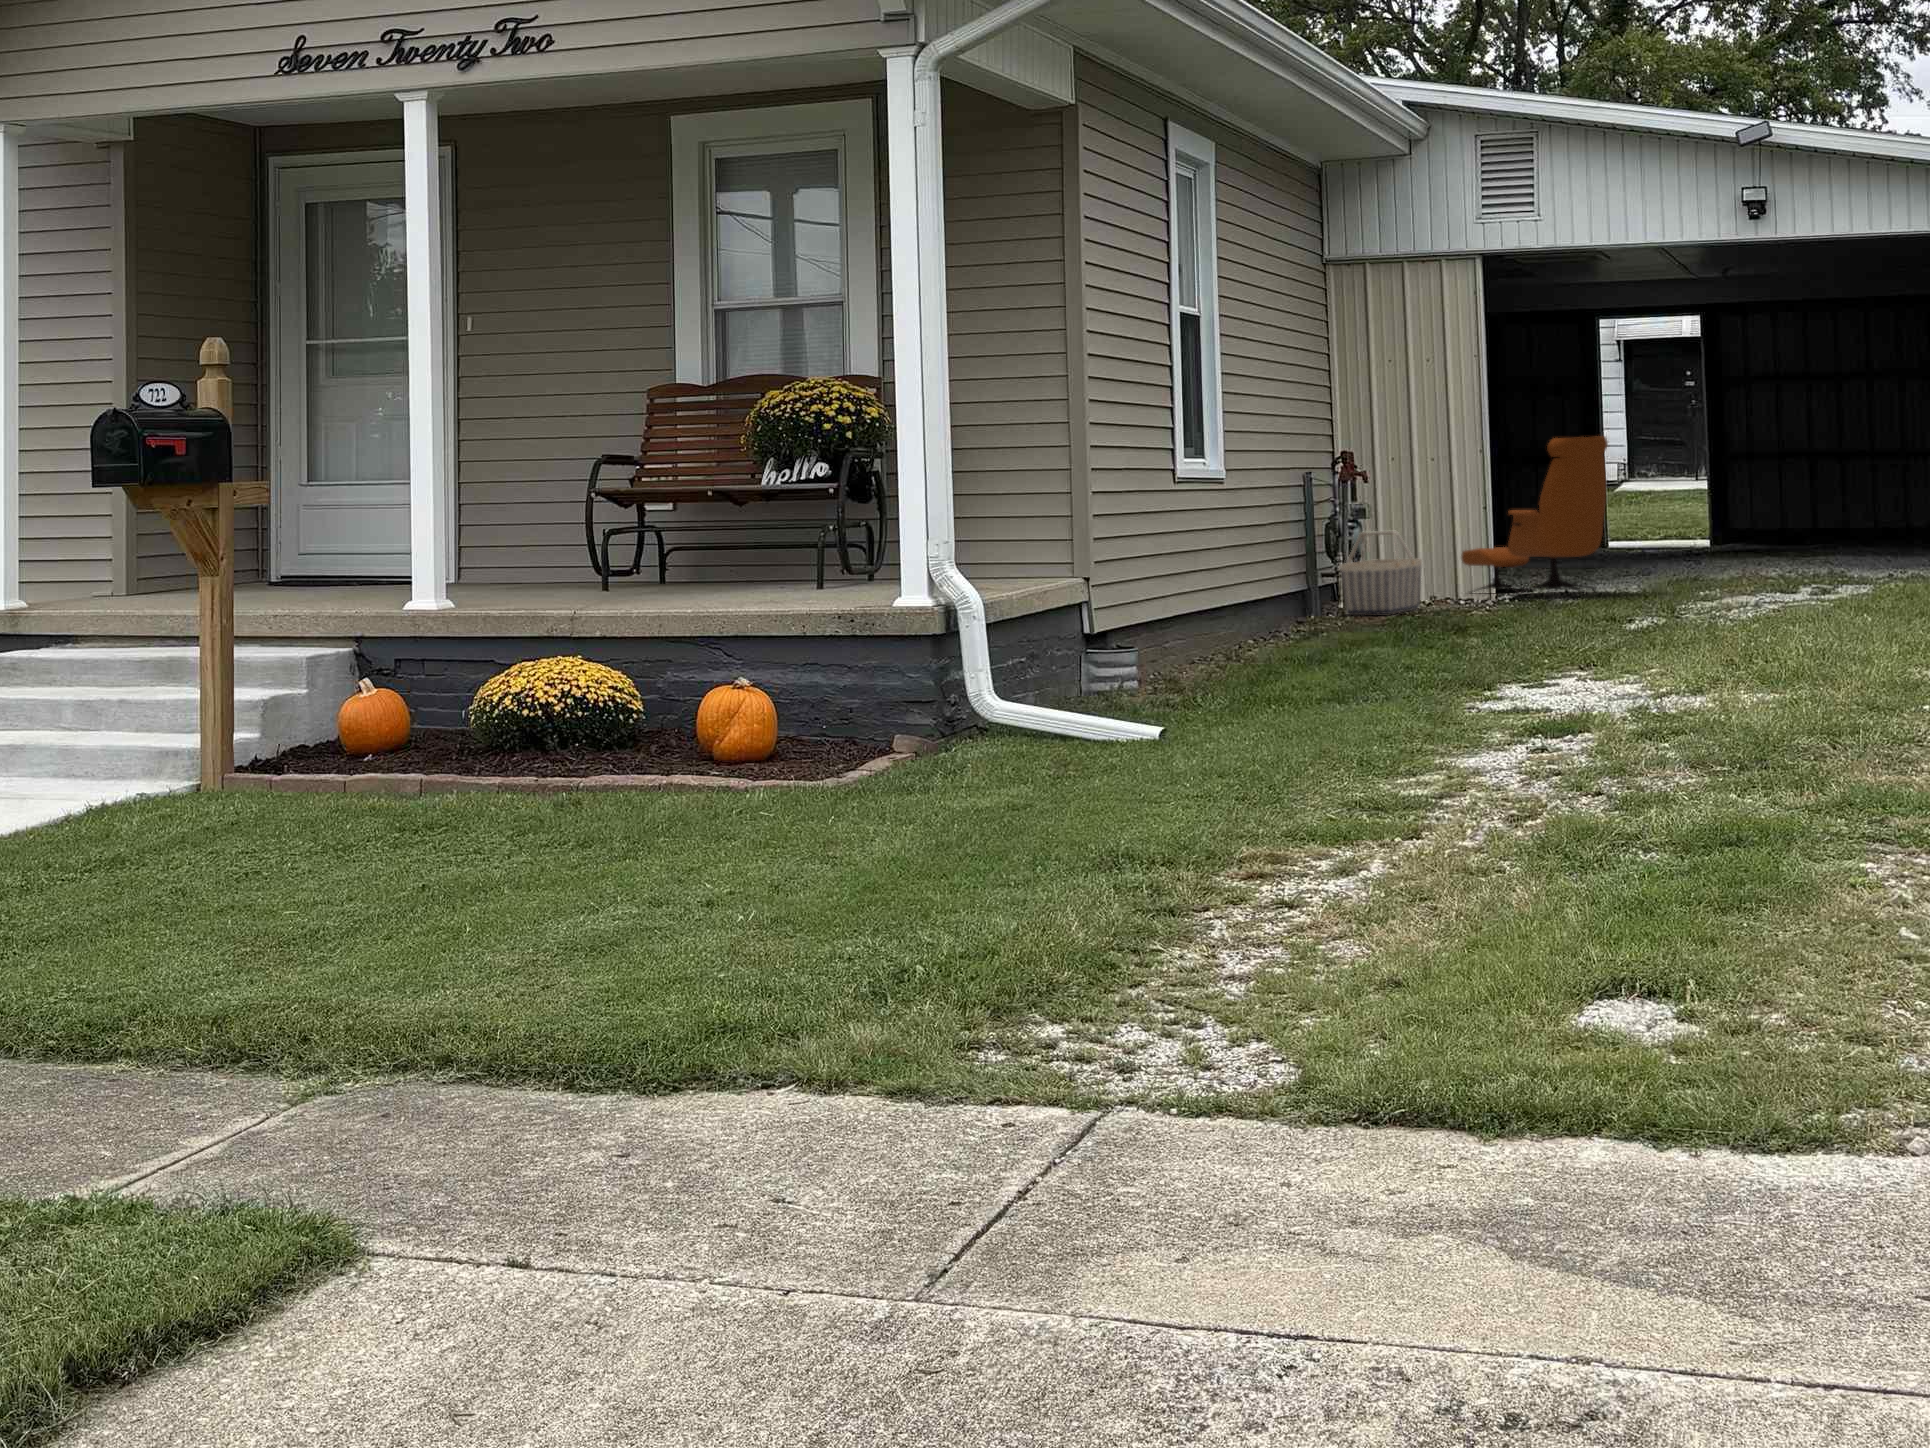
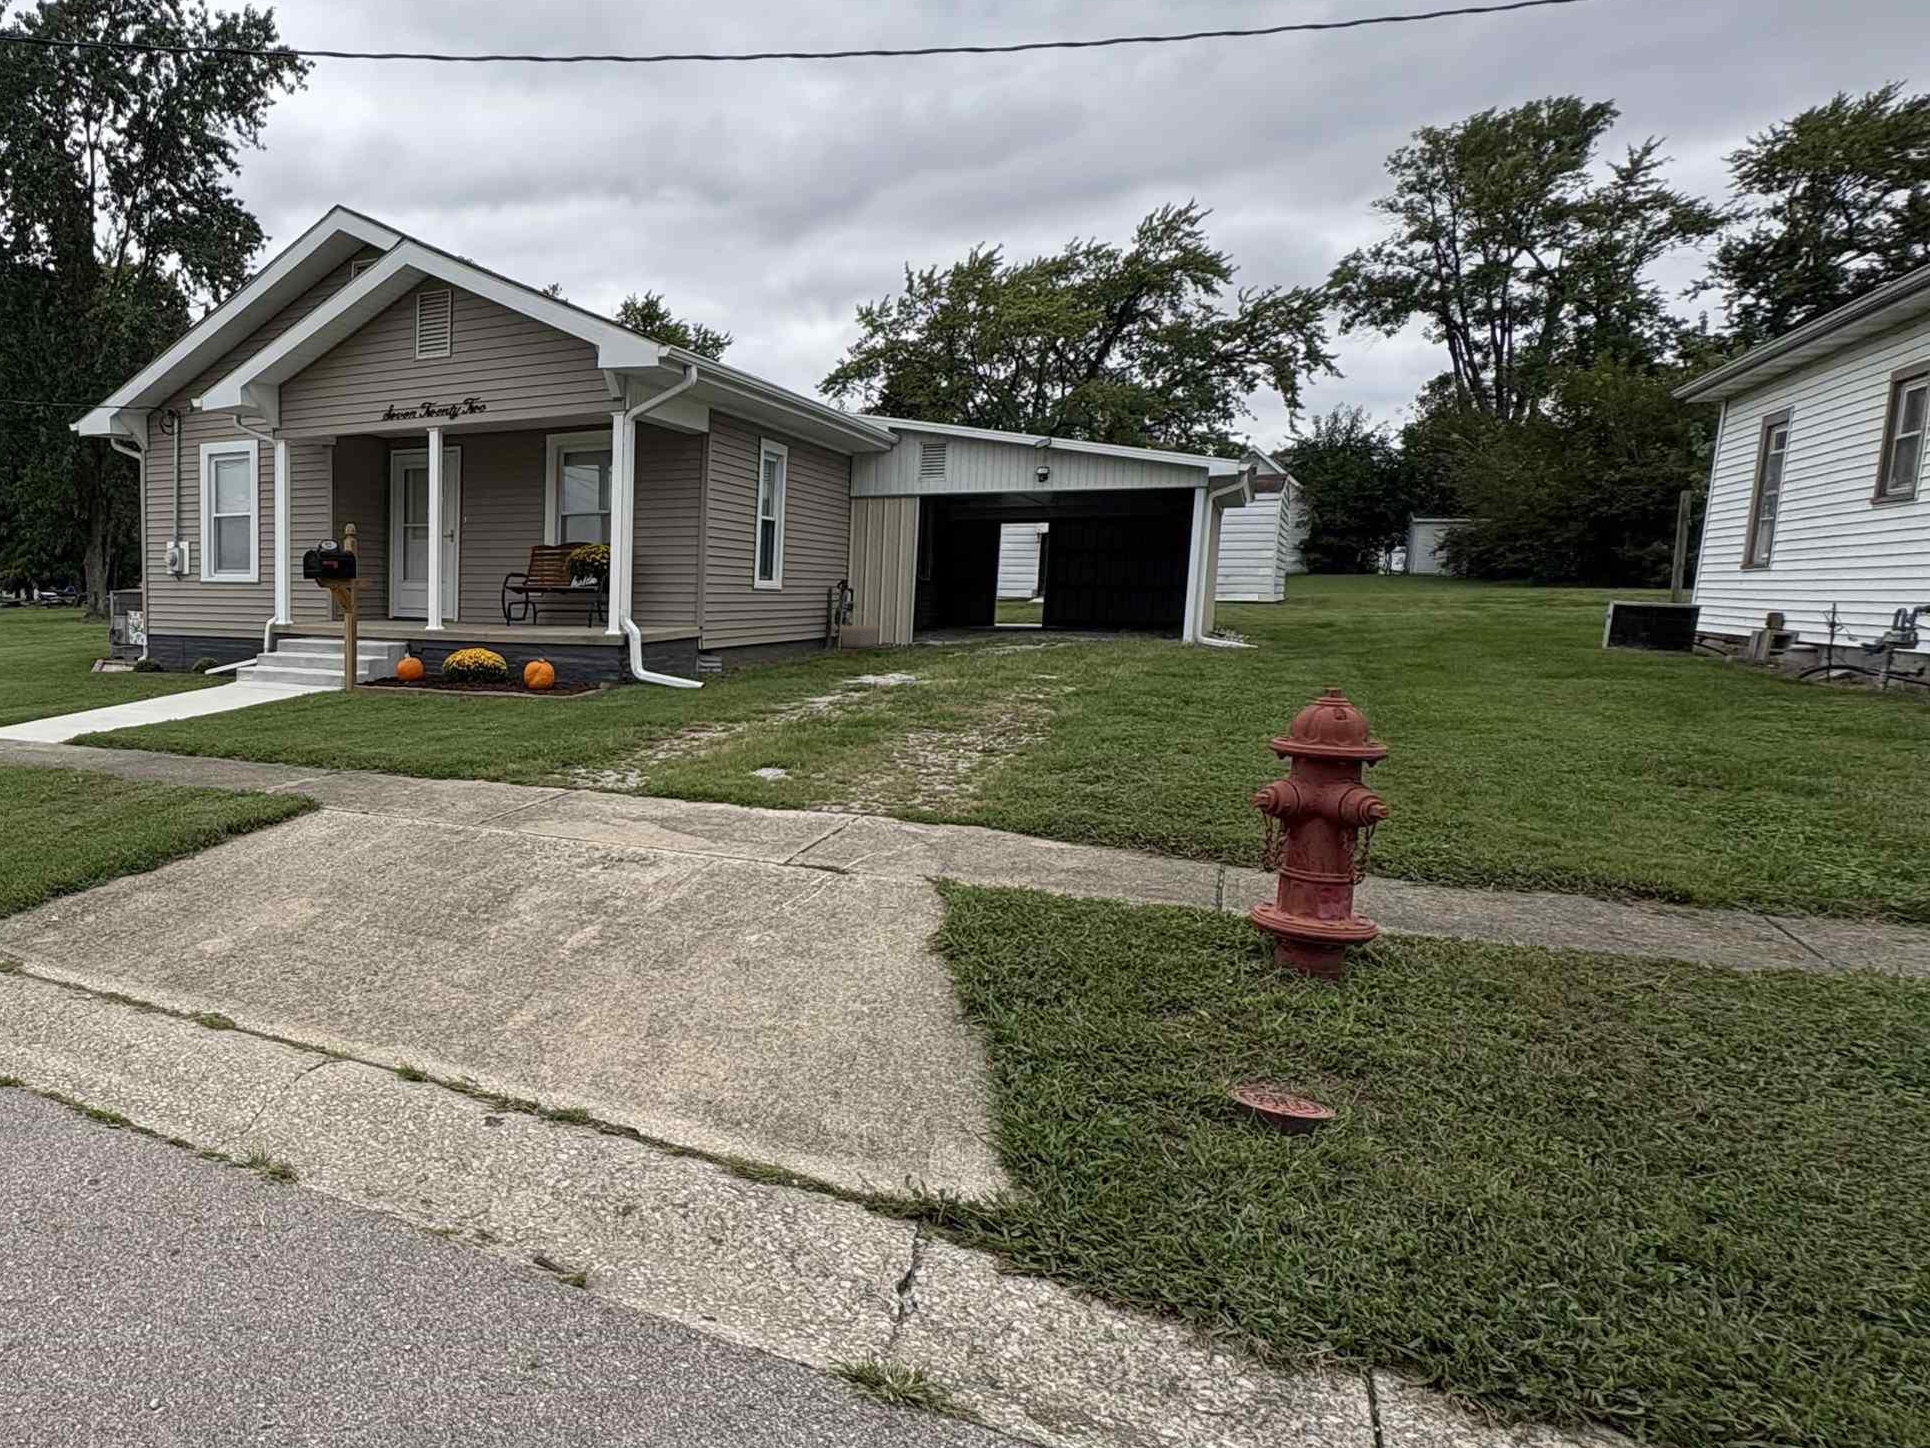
lounge chair: present [1461,436,1608,596] -> none [905,575,970,643]

